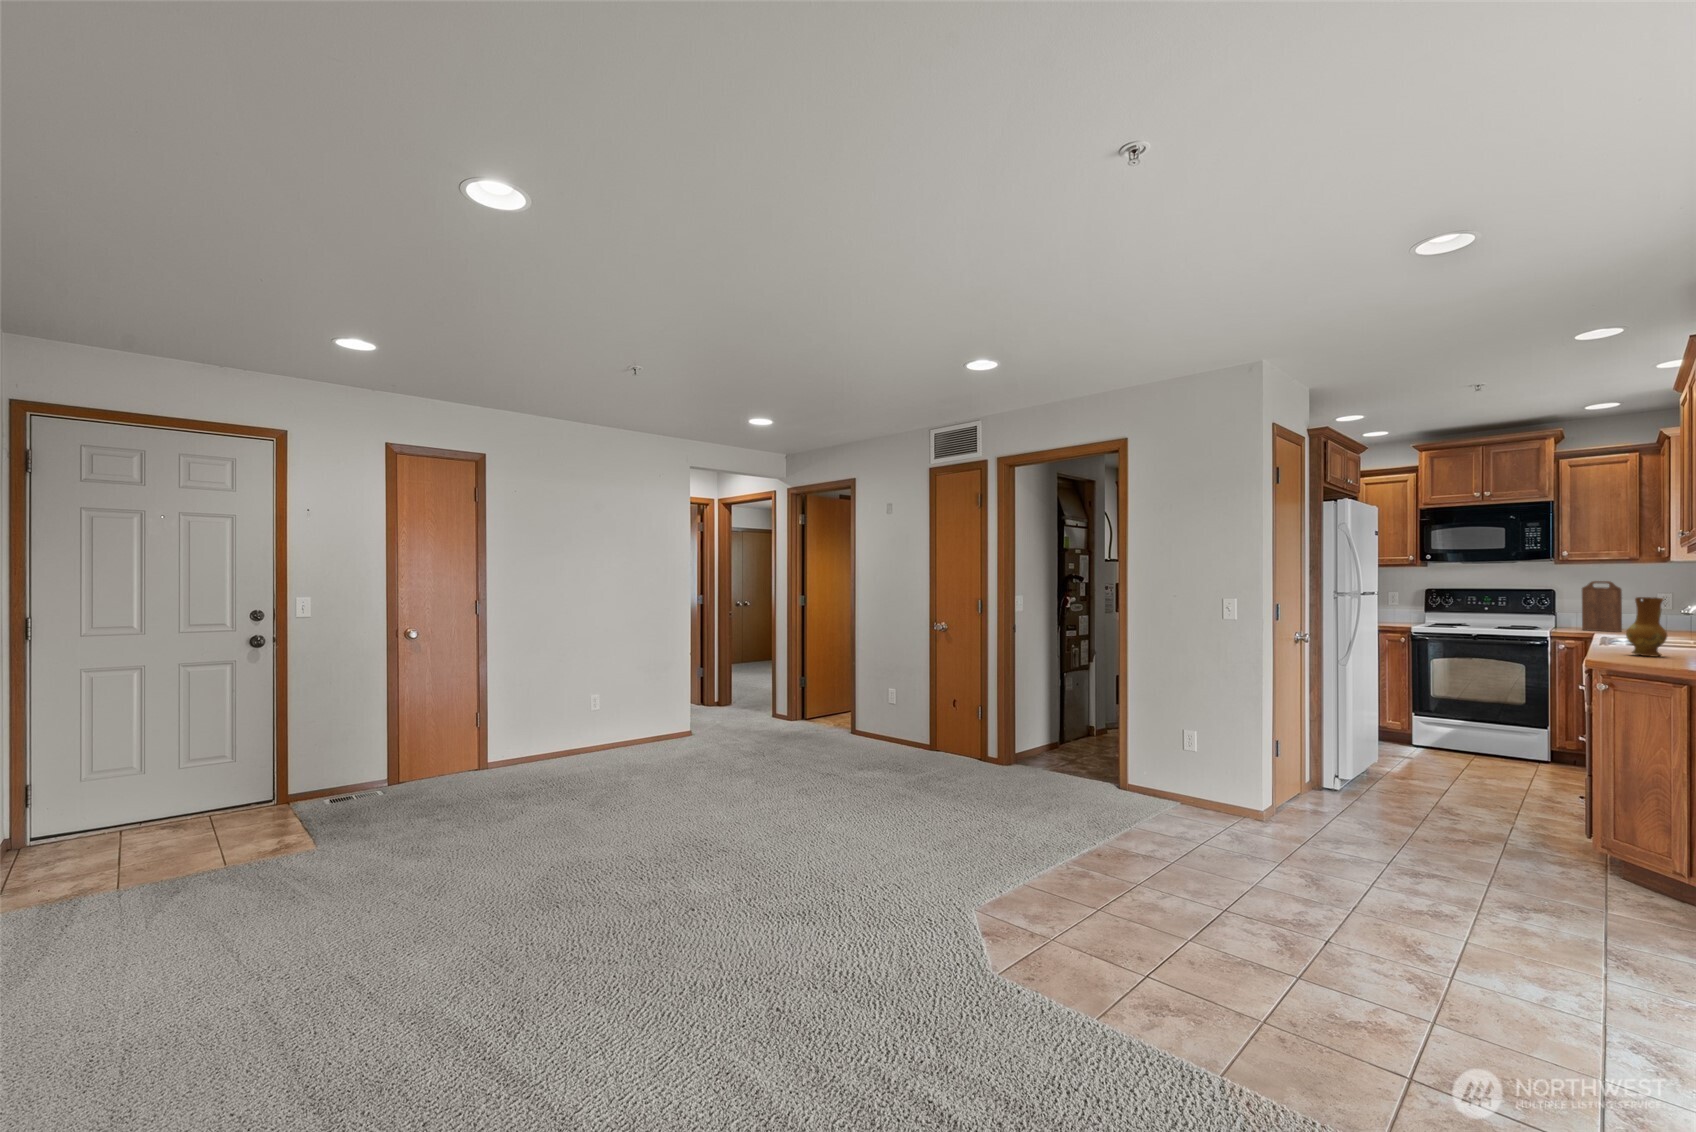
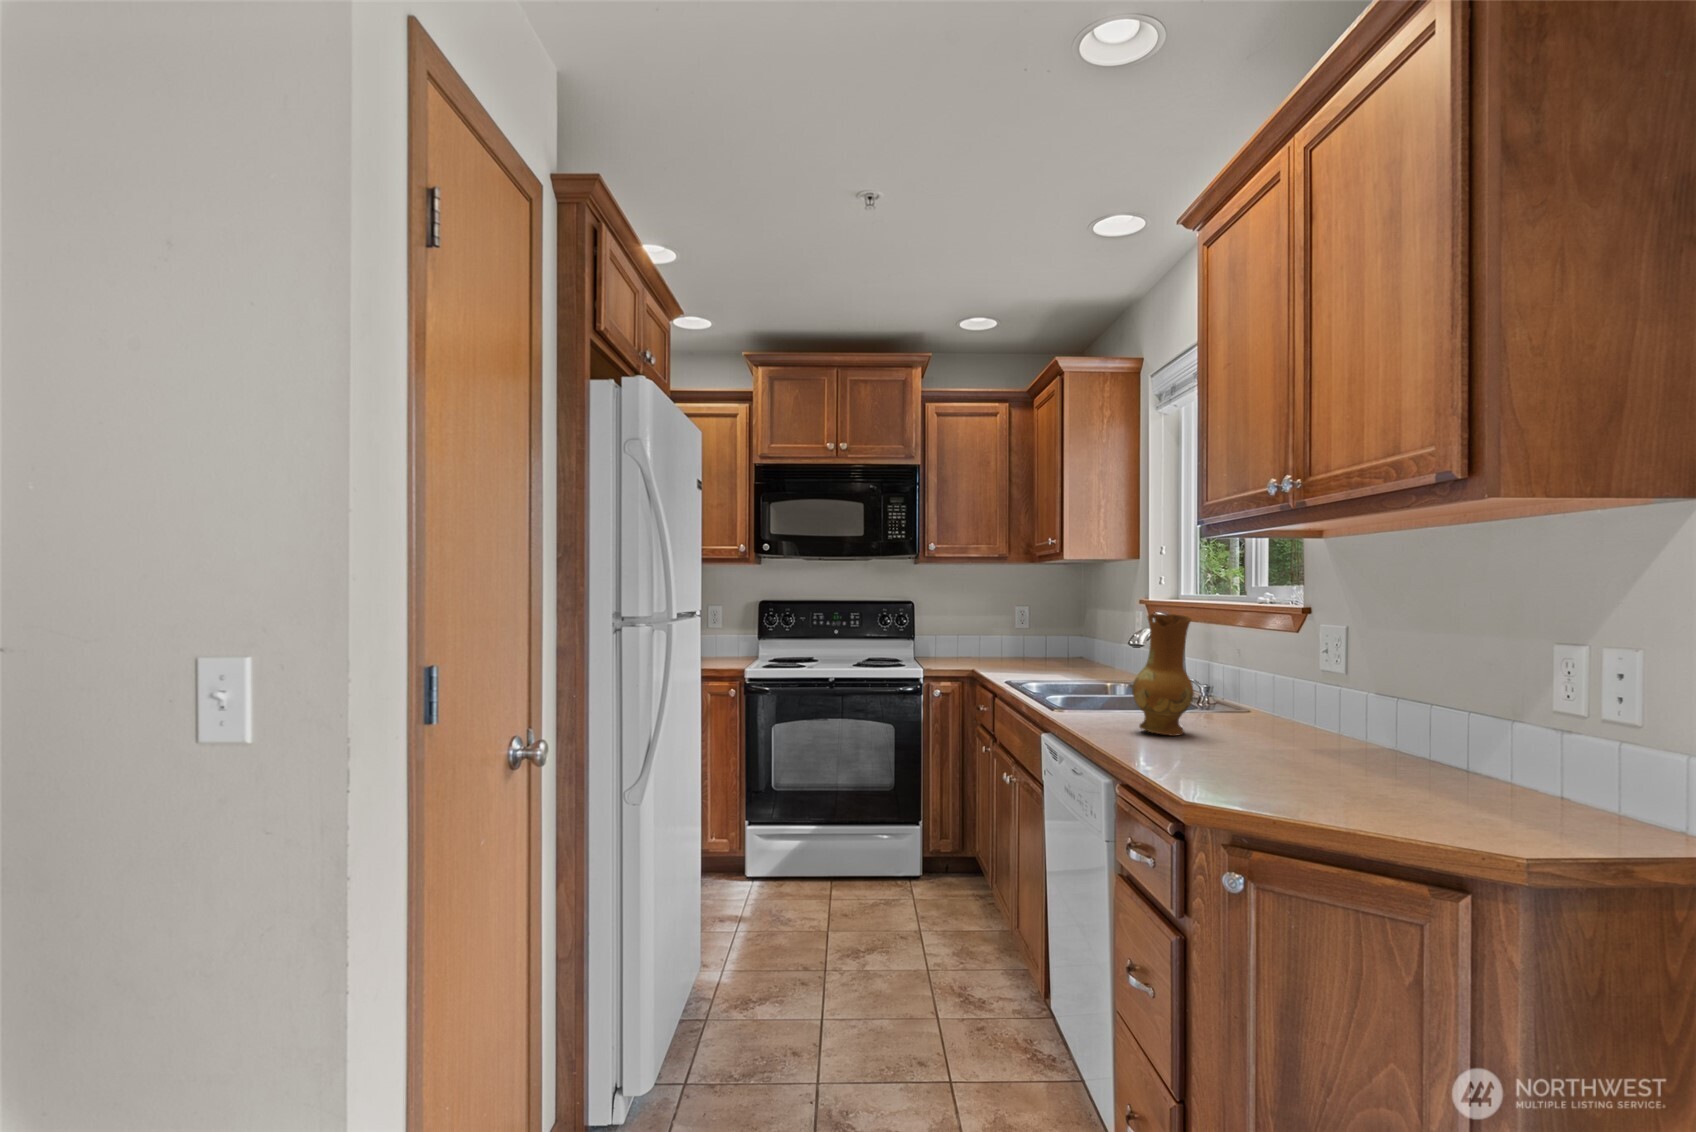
cutting board: present [1582,581,1622,632] -> none [942,586,984,659]

